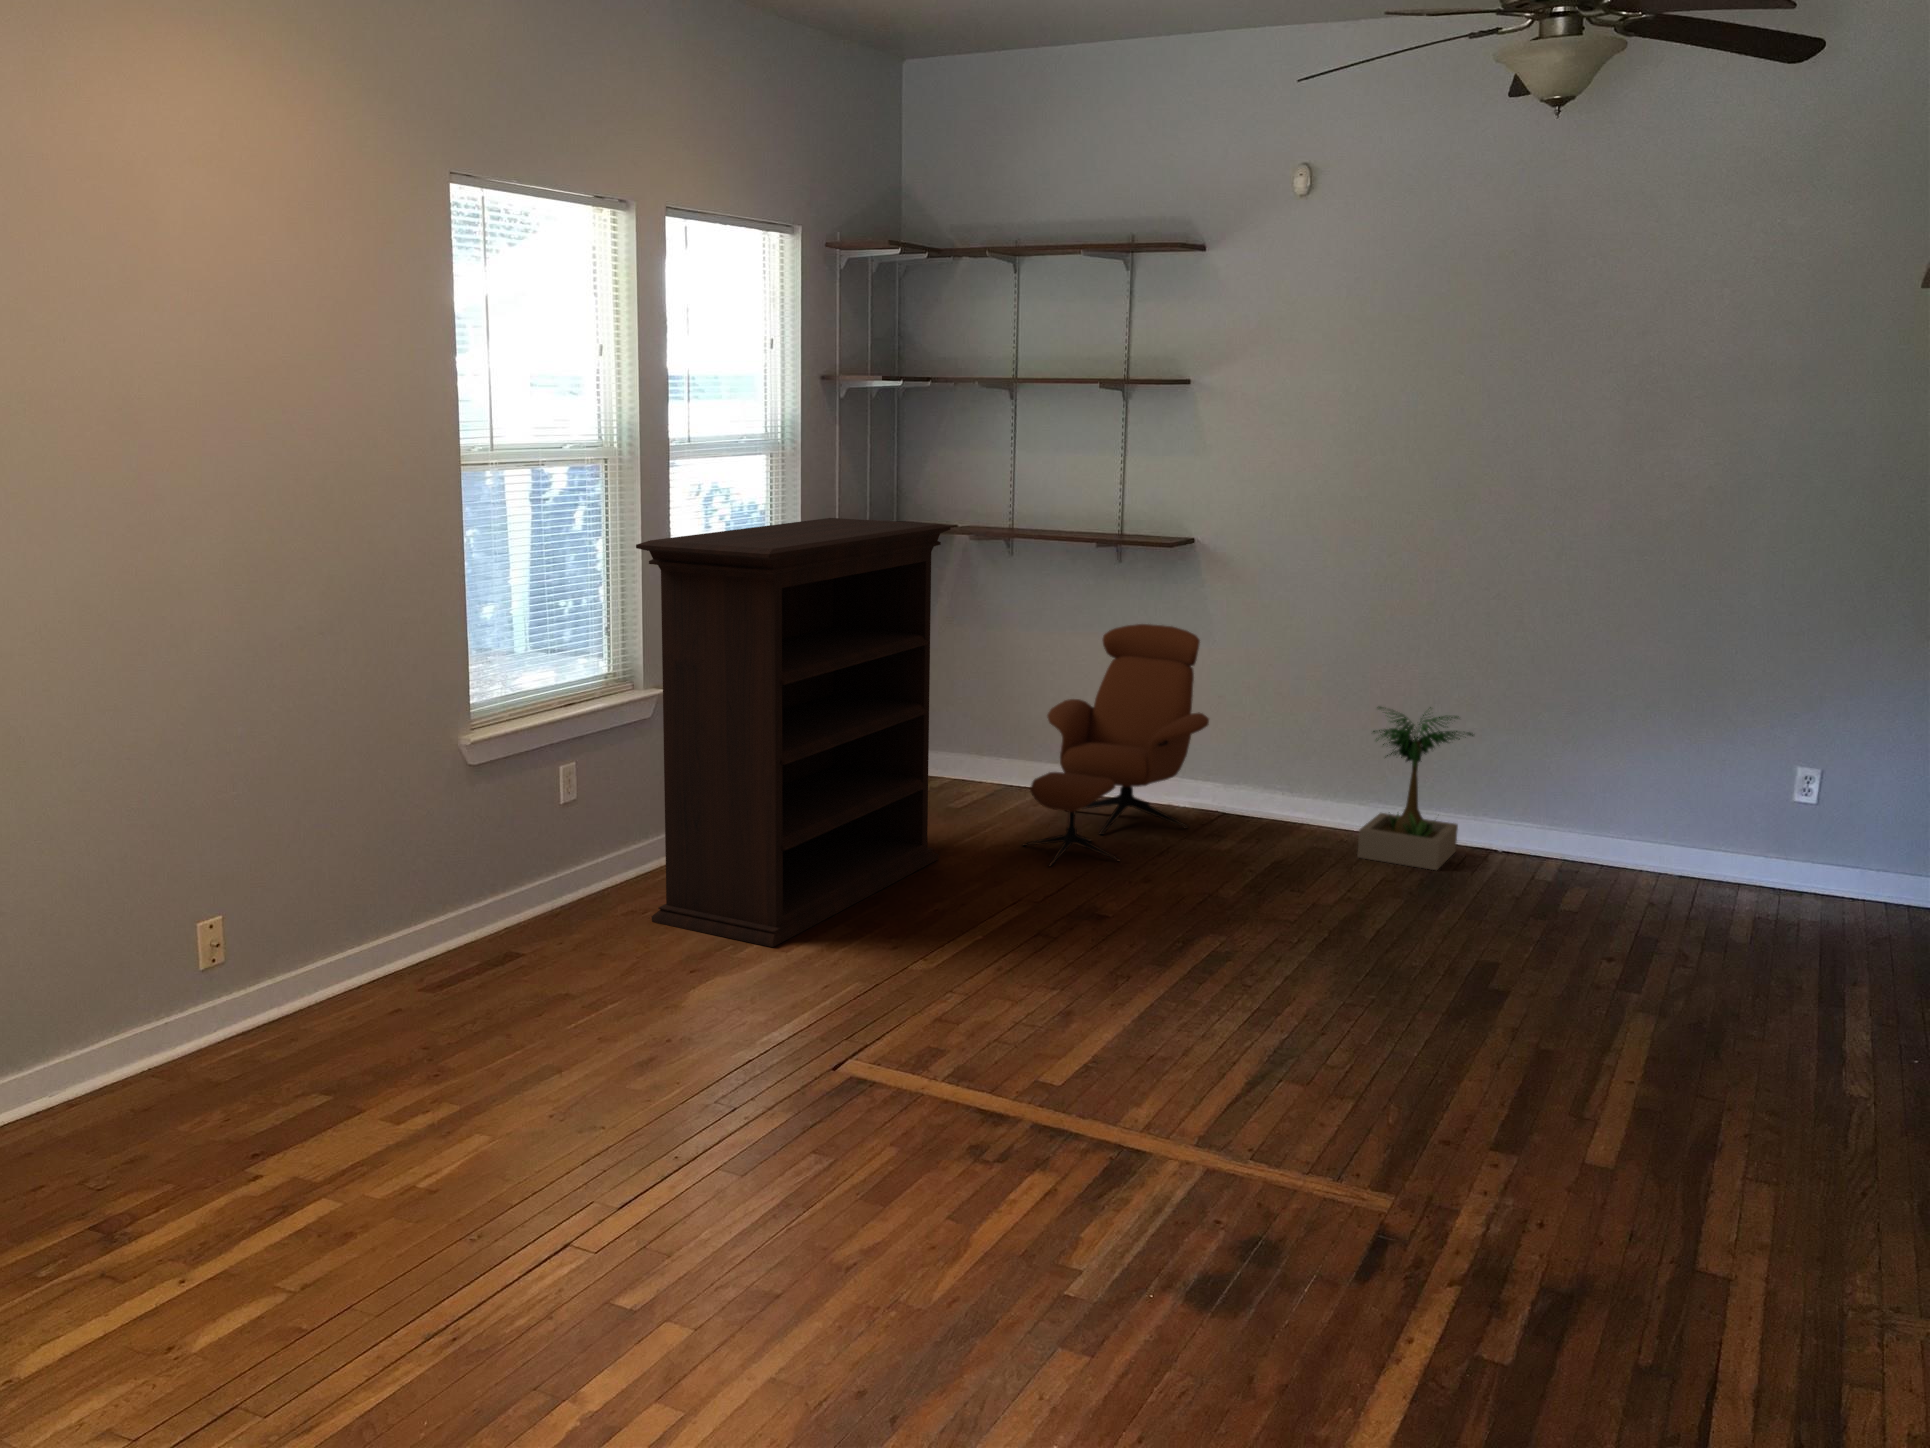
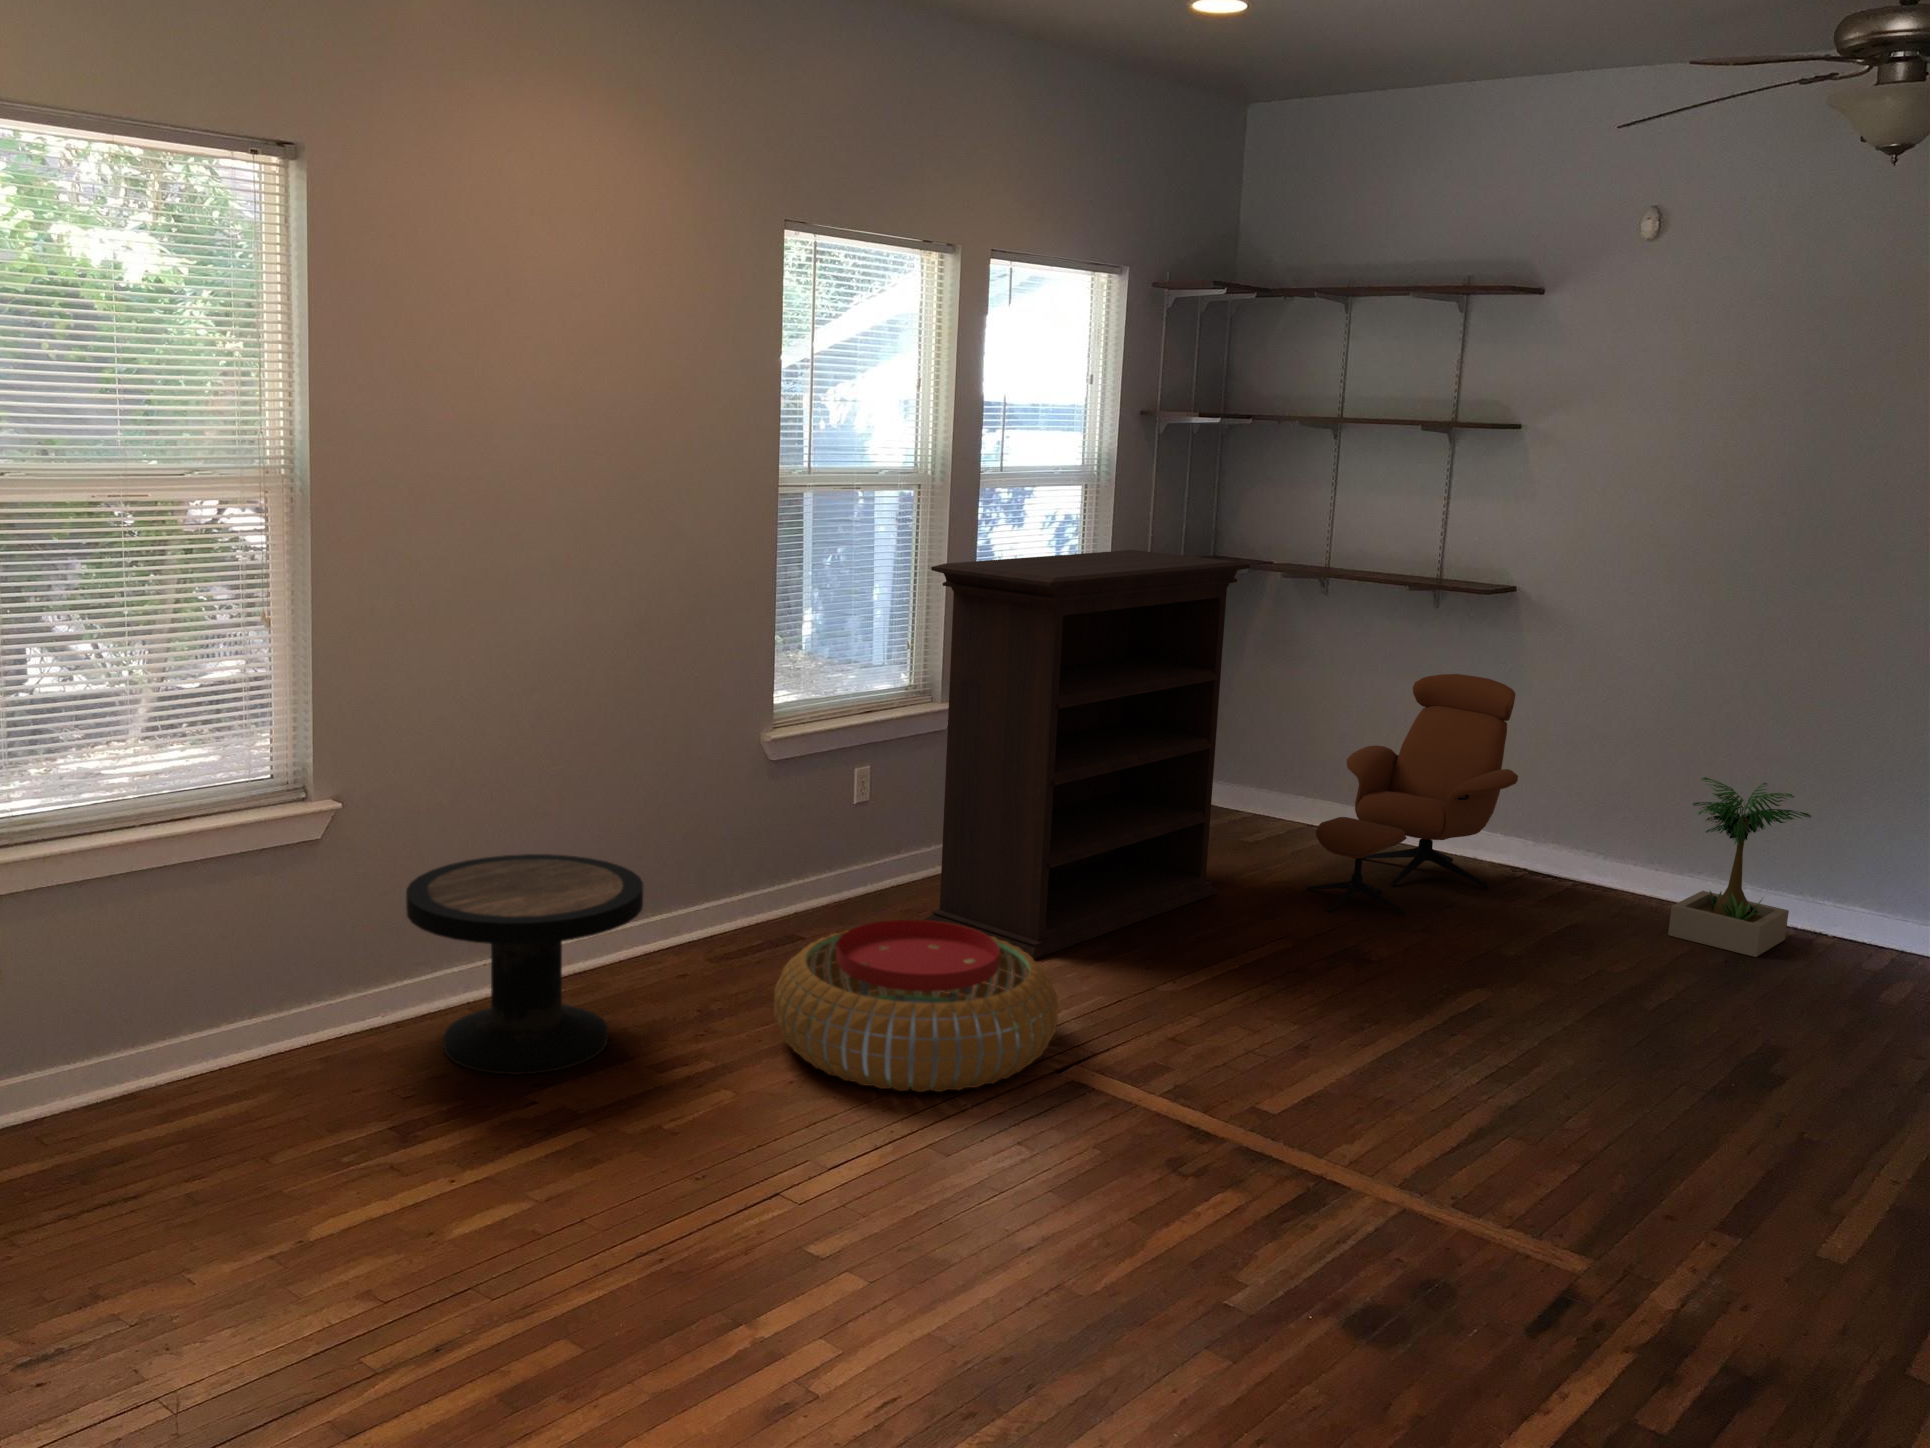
side table: none [71,890,359,1148] -> present [406,854,643,1074]
pouf: none [515,920,822,1107] -> present [774,920,1059,1092]

